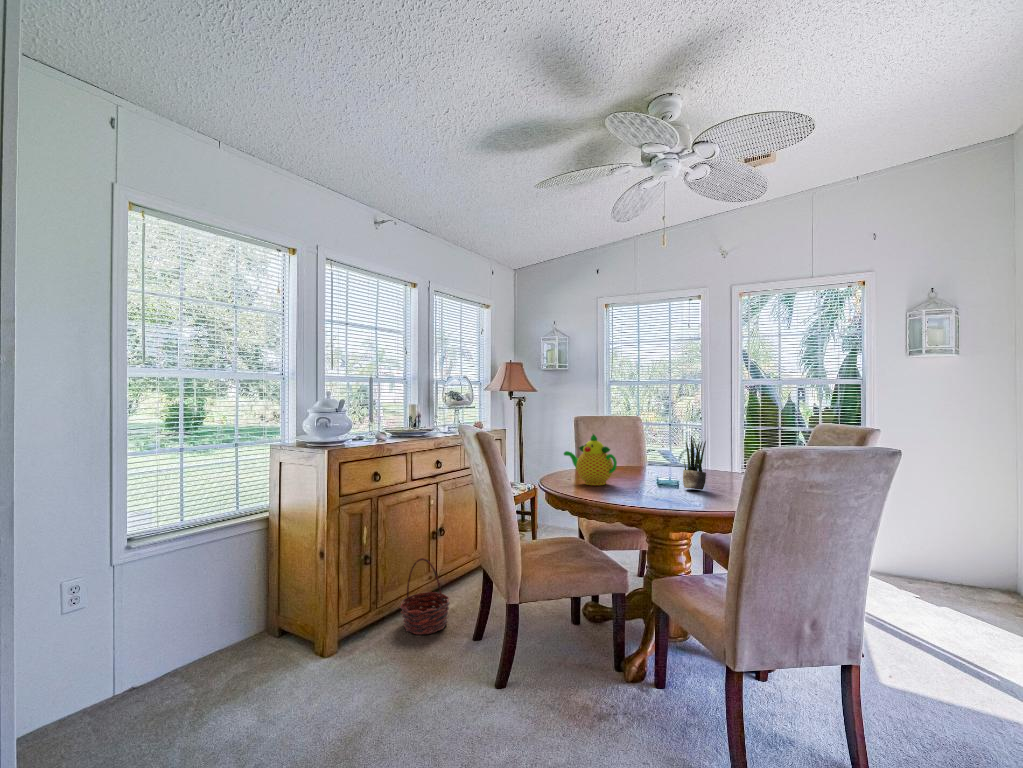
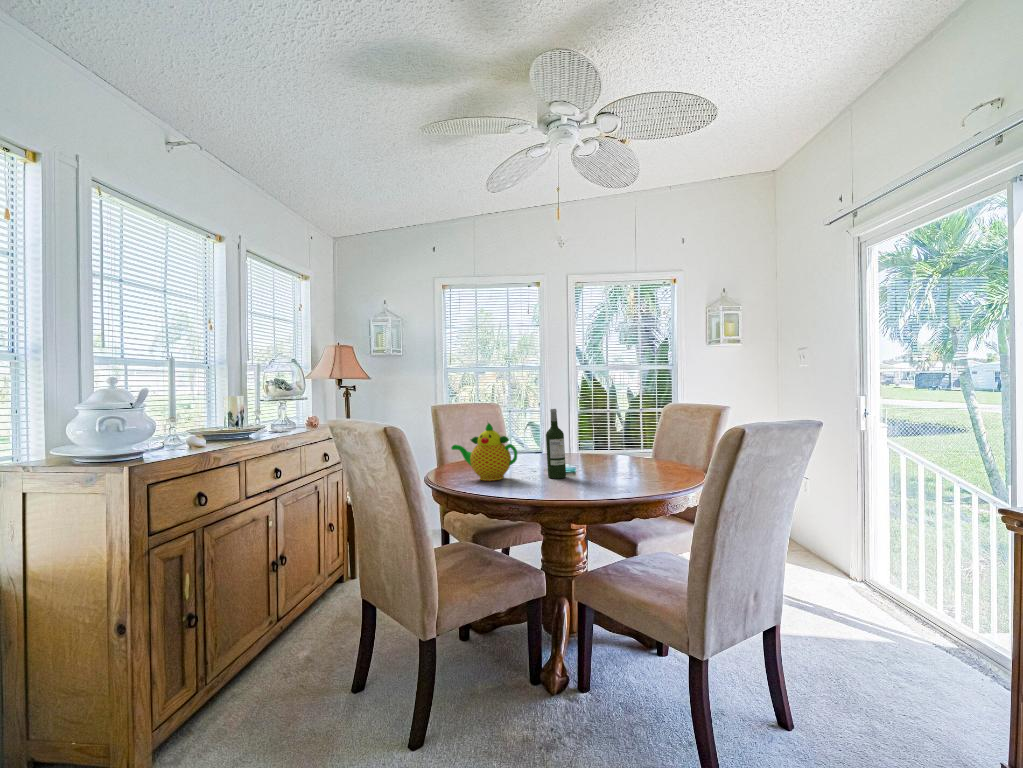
wine bottle: none [645,424,664,490] -> present [546,409,566,479]
potted plant: present [683,436,706,490] -> none [583,419,605,474]
basket: present [400,558,450,634] -> none [240,600,312,704]

